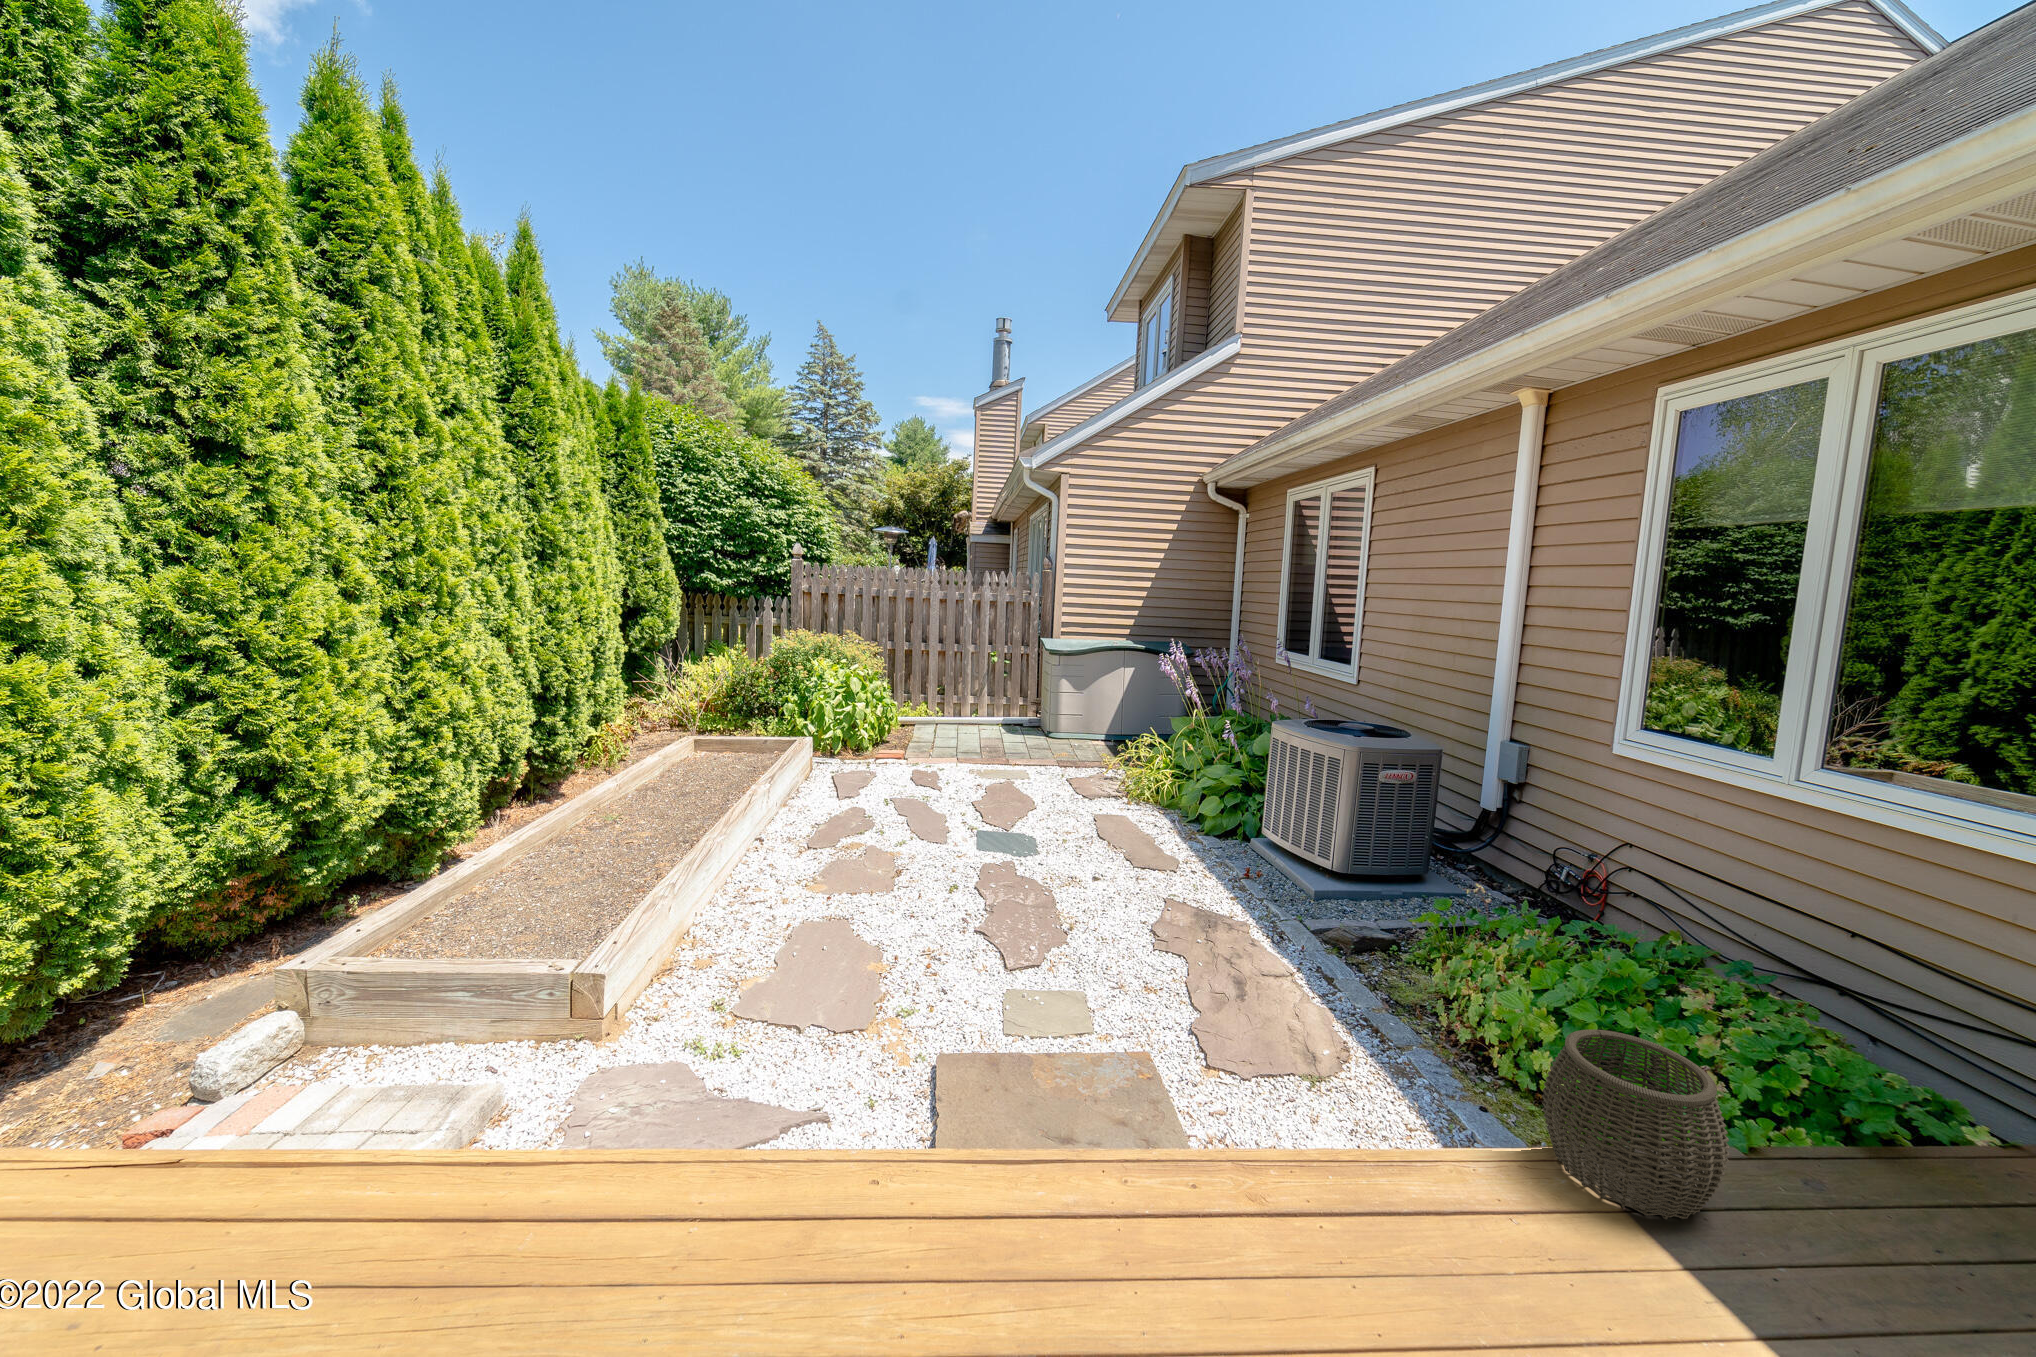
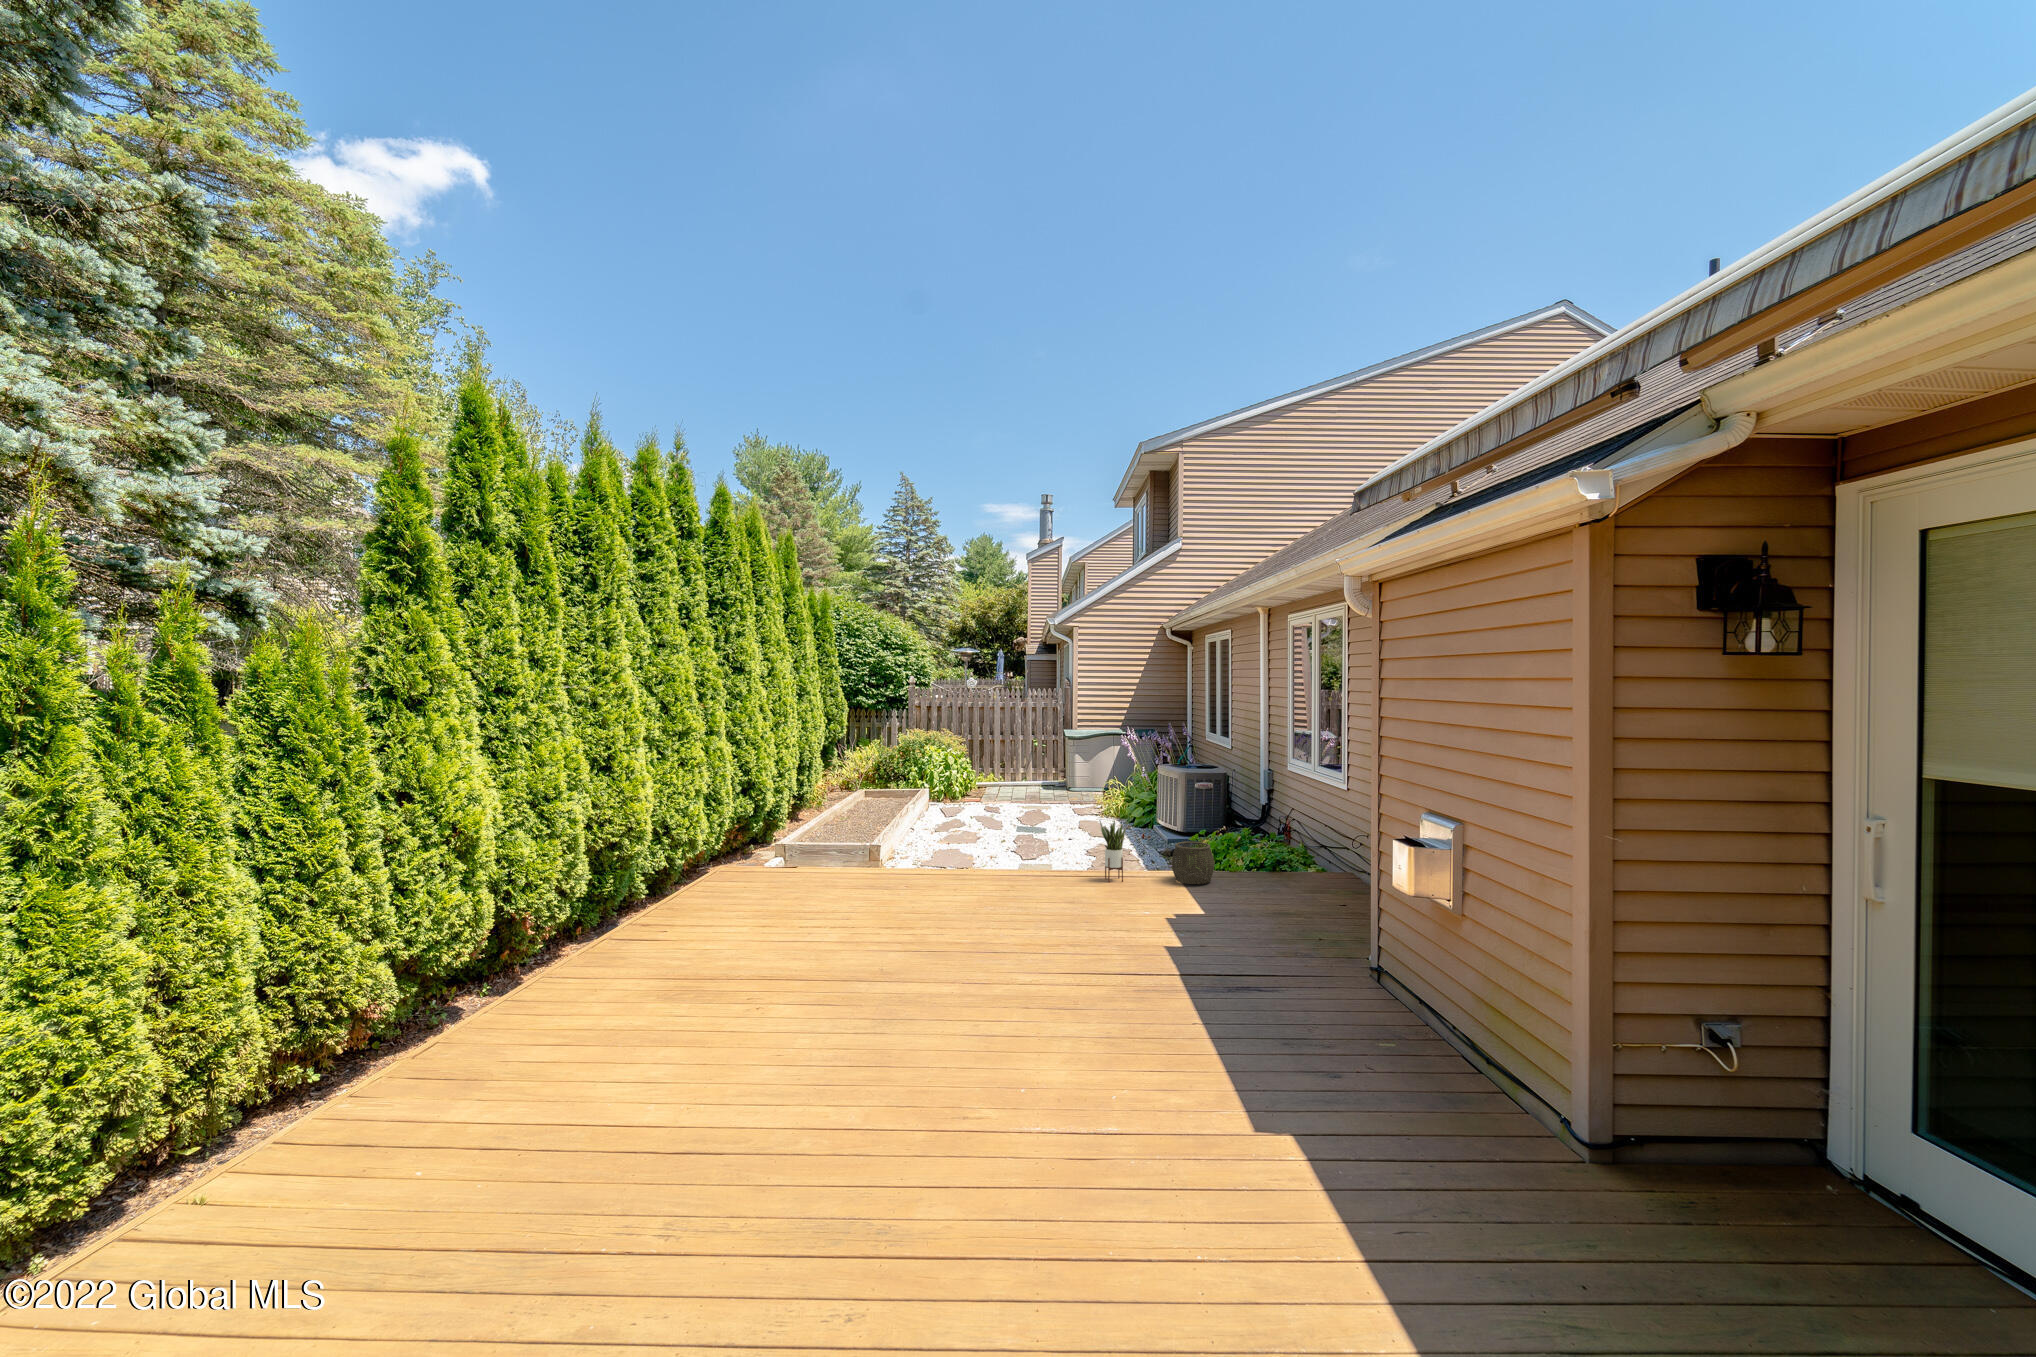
potted plant: none [1324,971,1420,1194] -> present [1099,820,1126,882]

